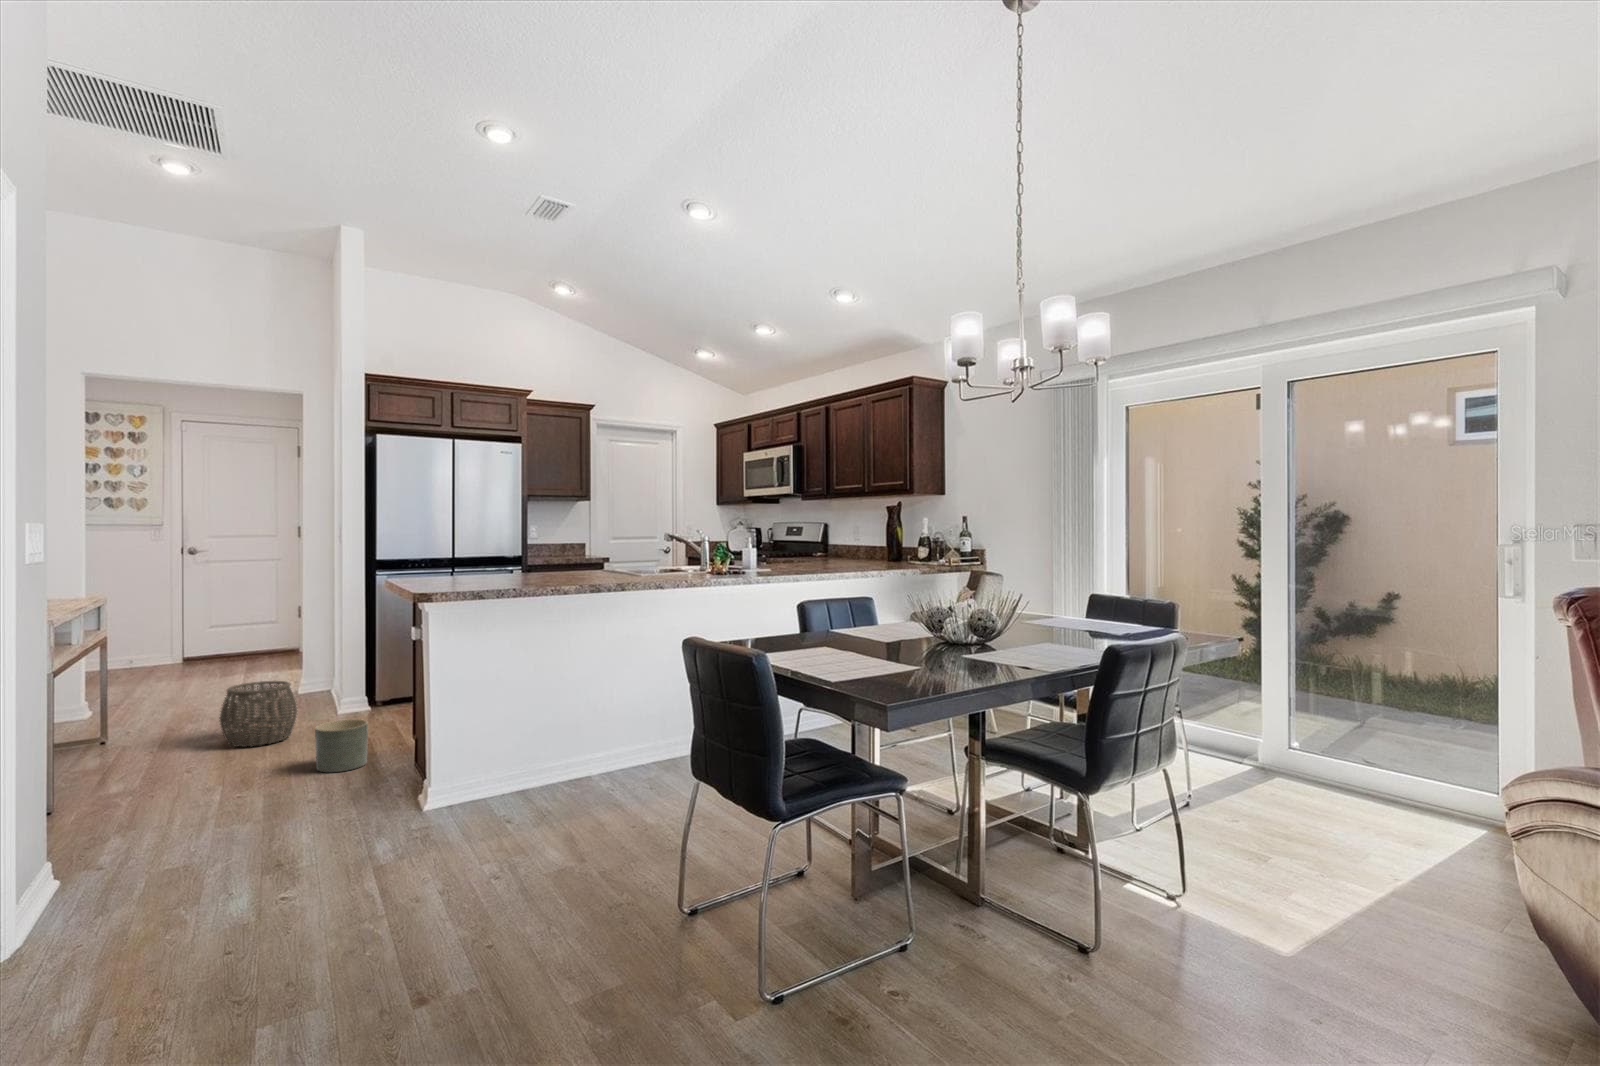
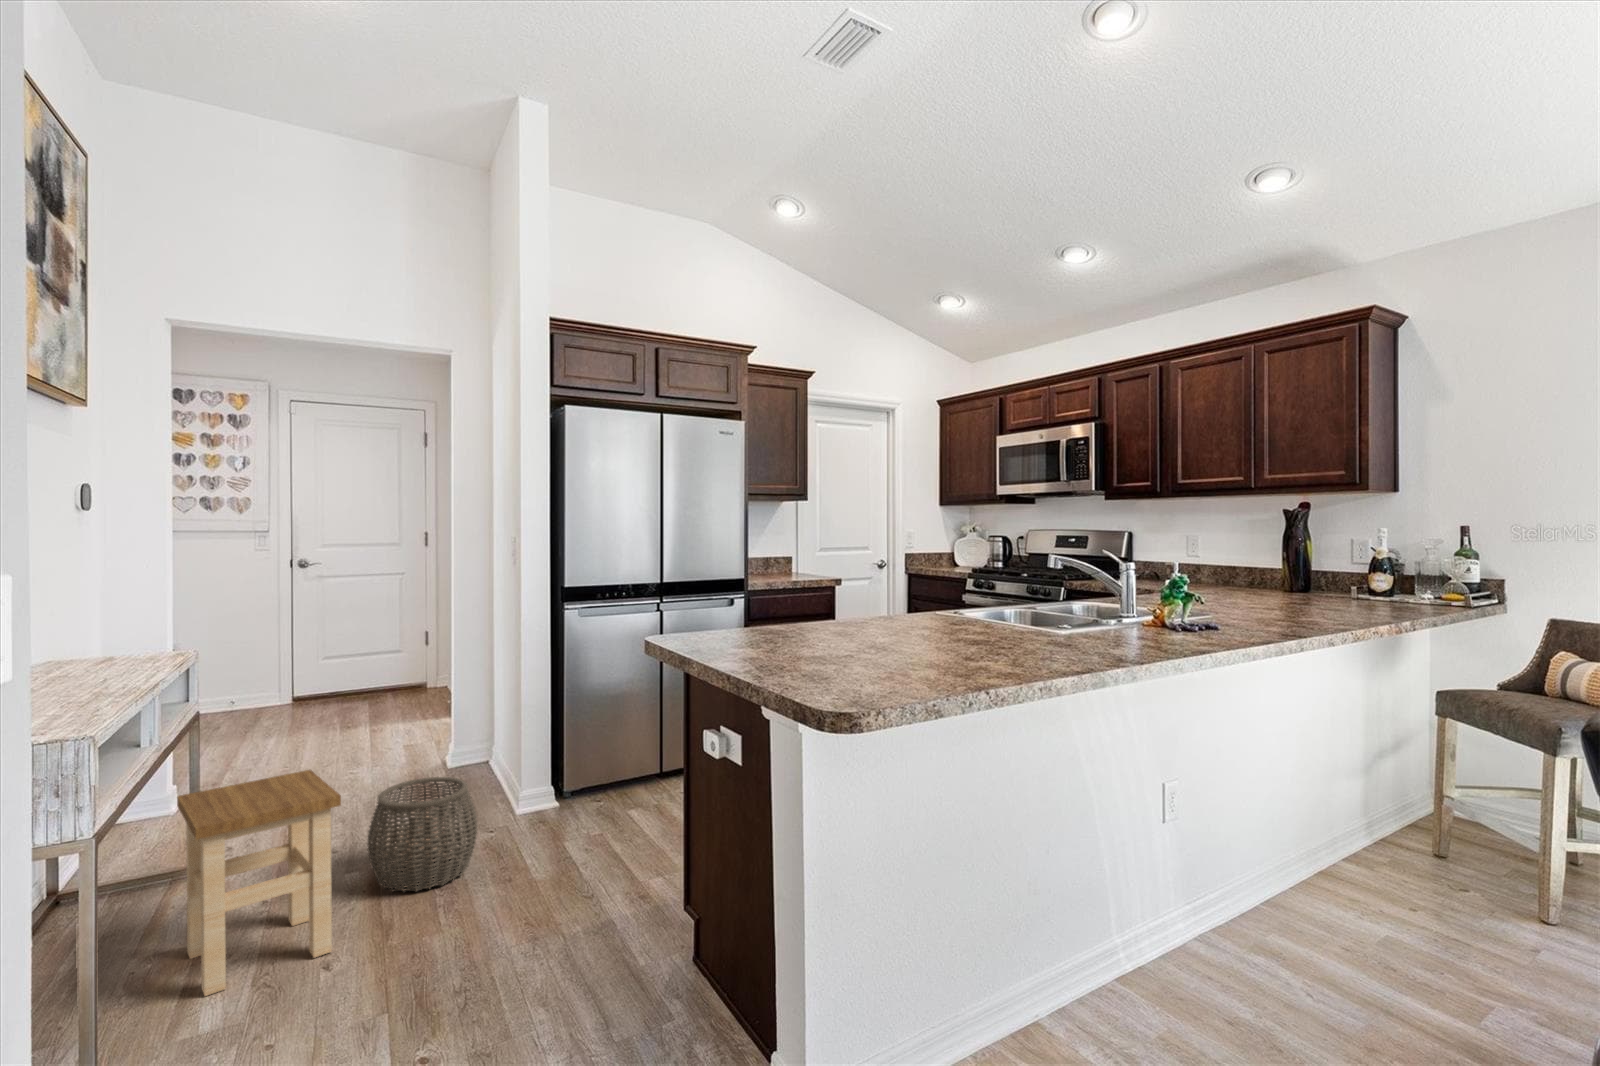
stool: none [92,666,196,783] -> present [177,770,341,996]
planter: present [315,719,368,772] -> none [534,865,613,972]

